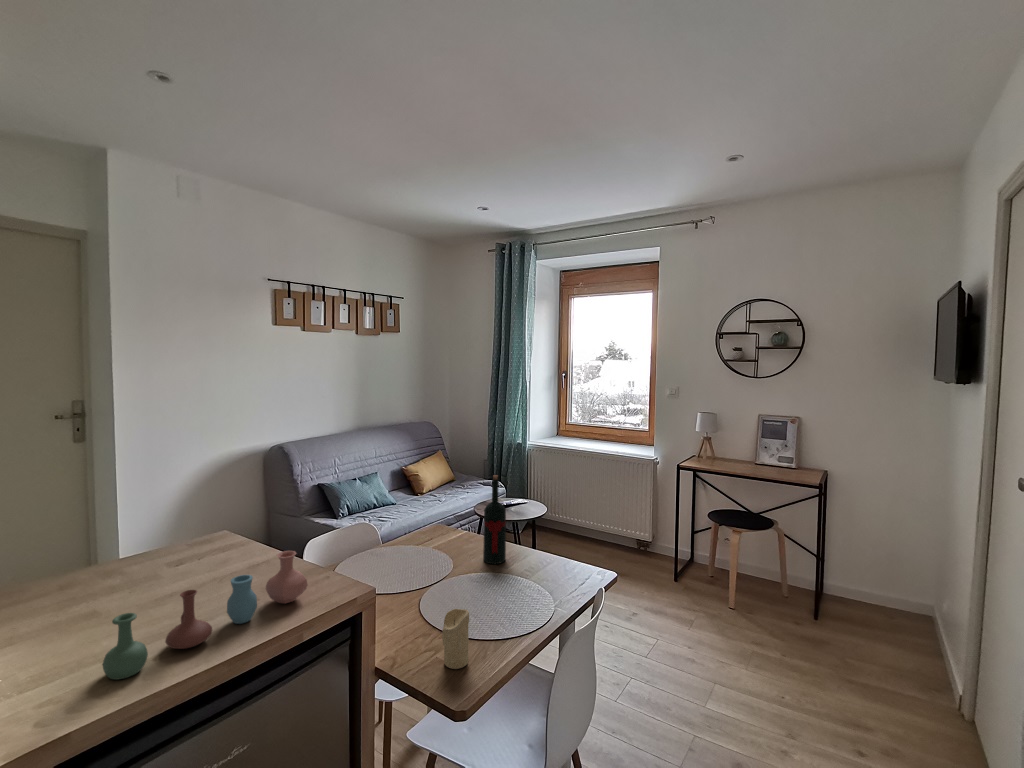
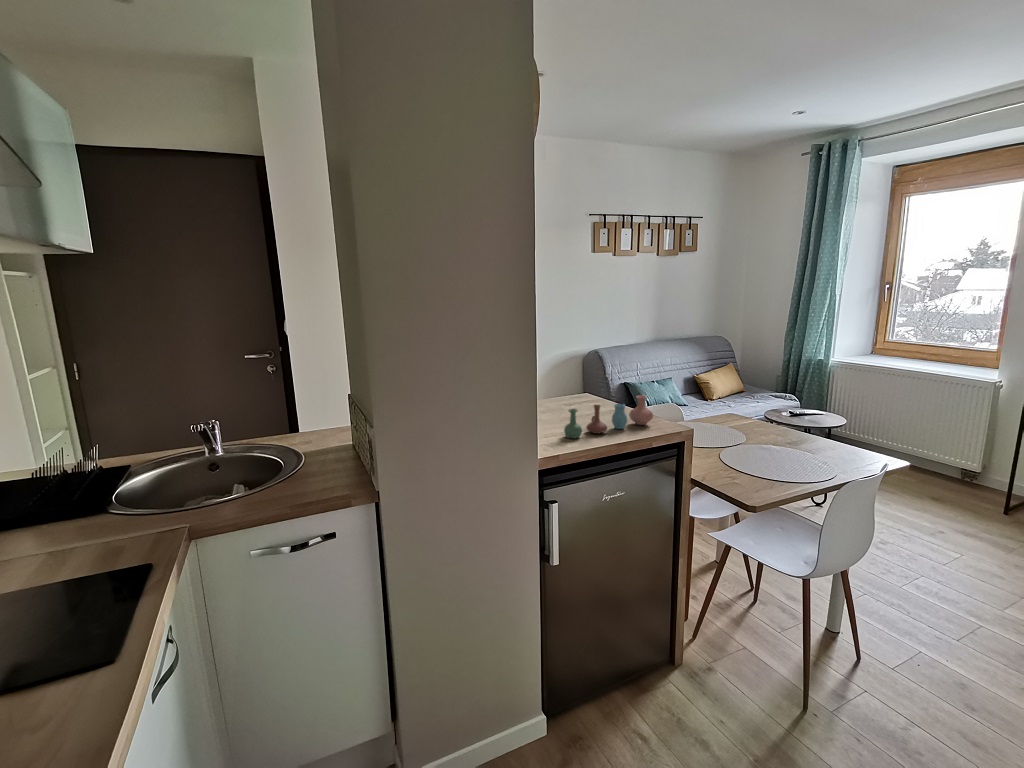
wine bottle: present [483,475,506,564] -> none [773,371,797,443]
candle: present [442,609,469,669] -> none [739,451,760,489]

